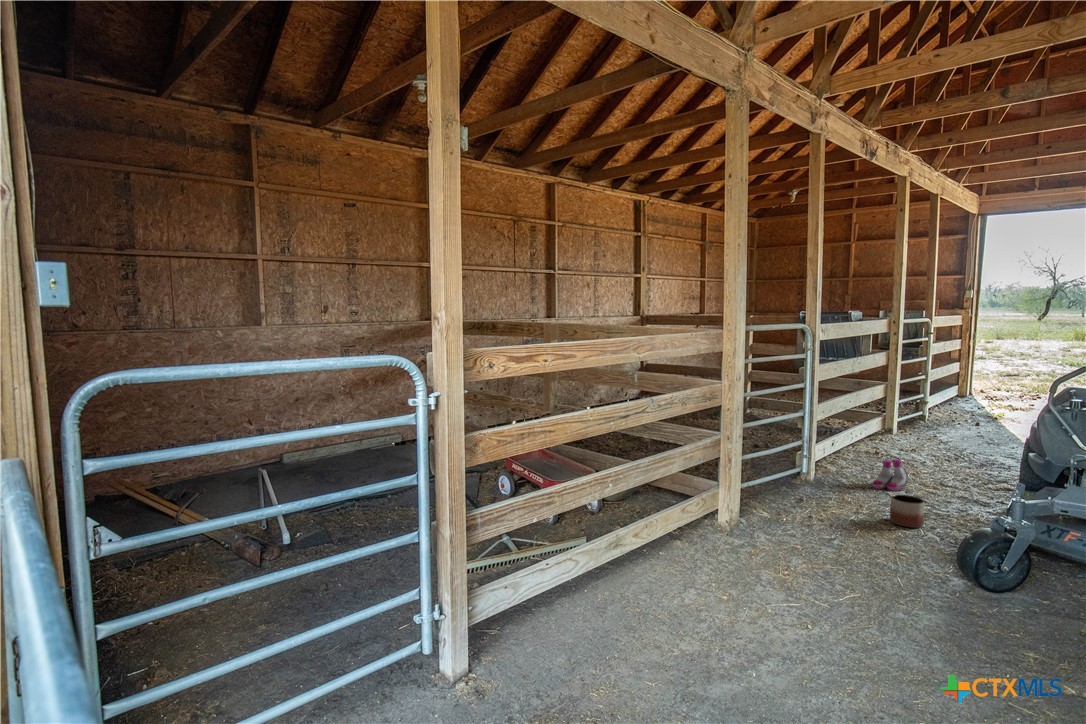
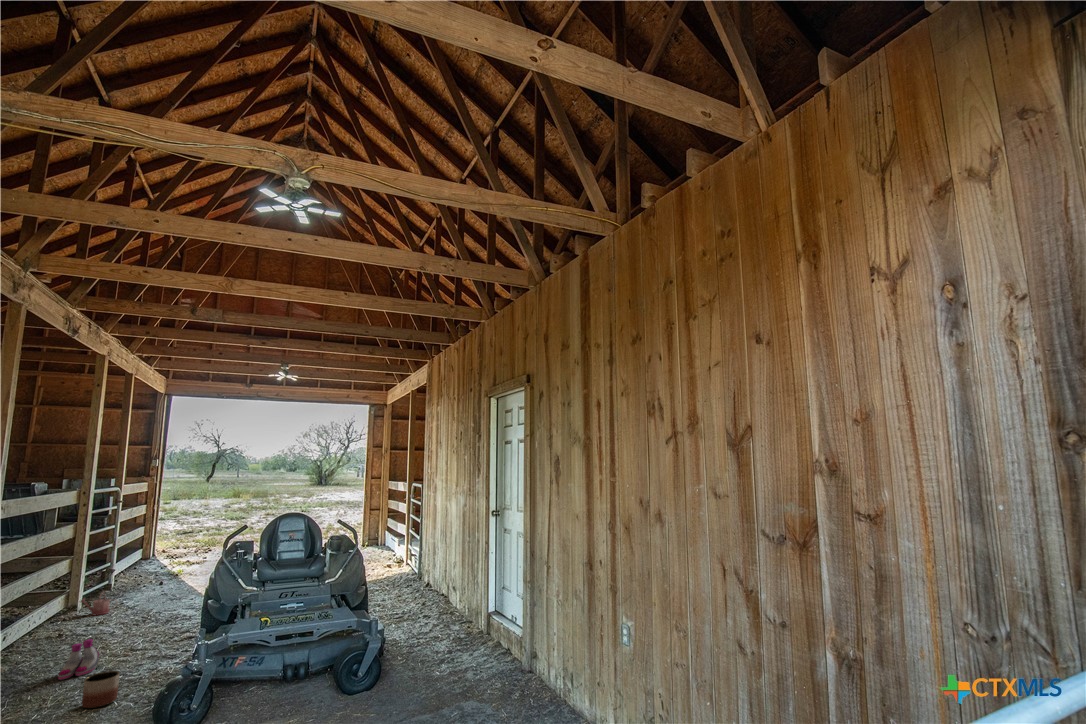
watering can: none [894,419,930,440] -> present [80,593,116,615]

